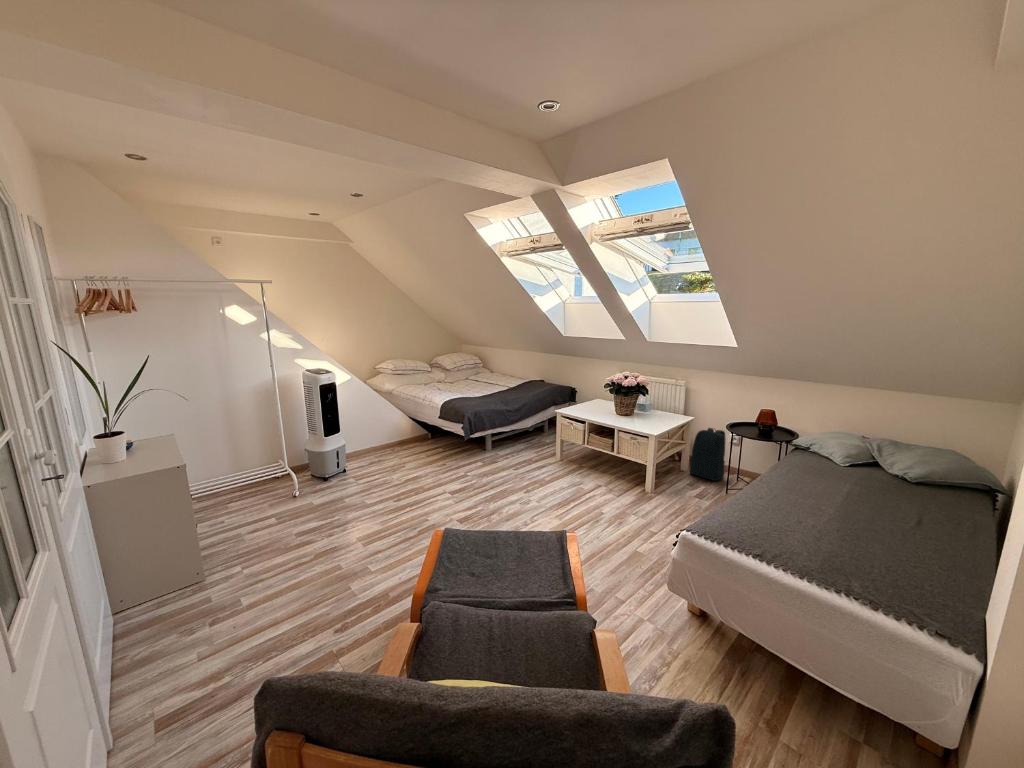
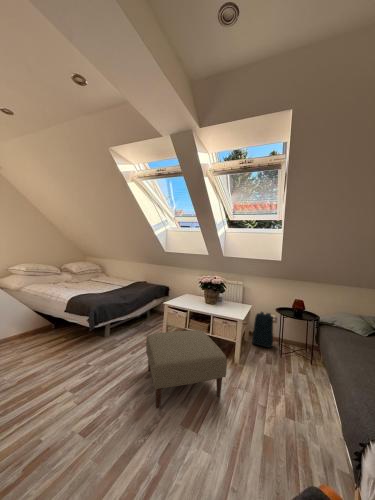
ottoman: none [524,445,610,517] -> present [146,330,227,409]

